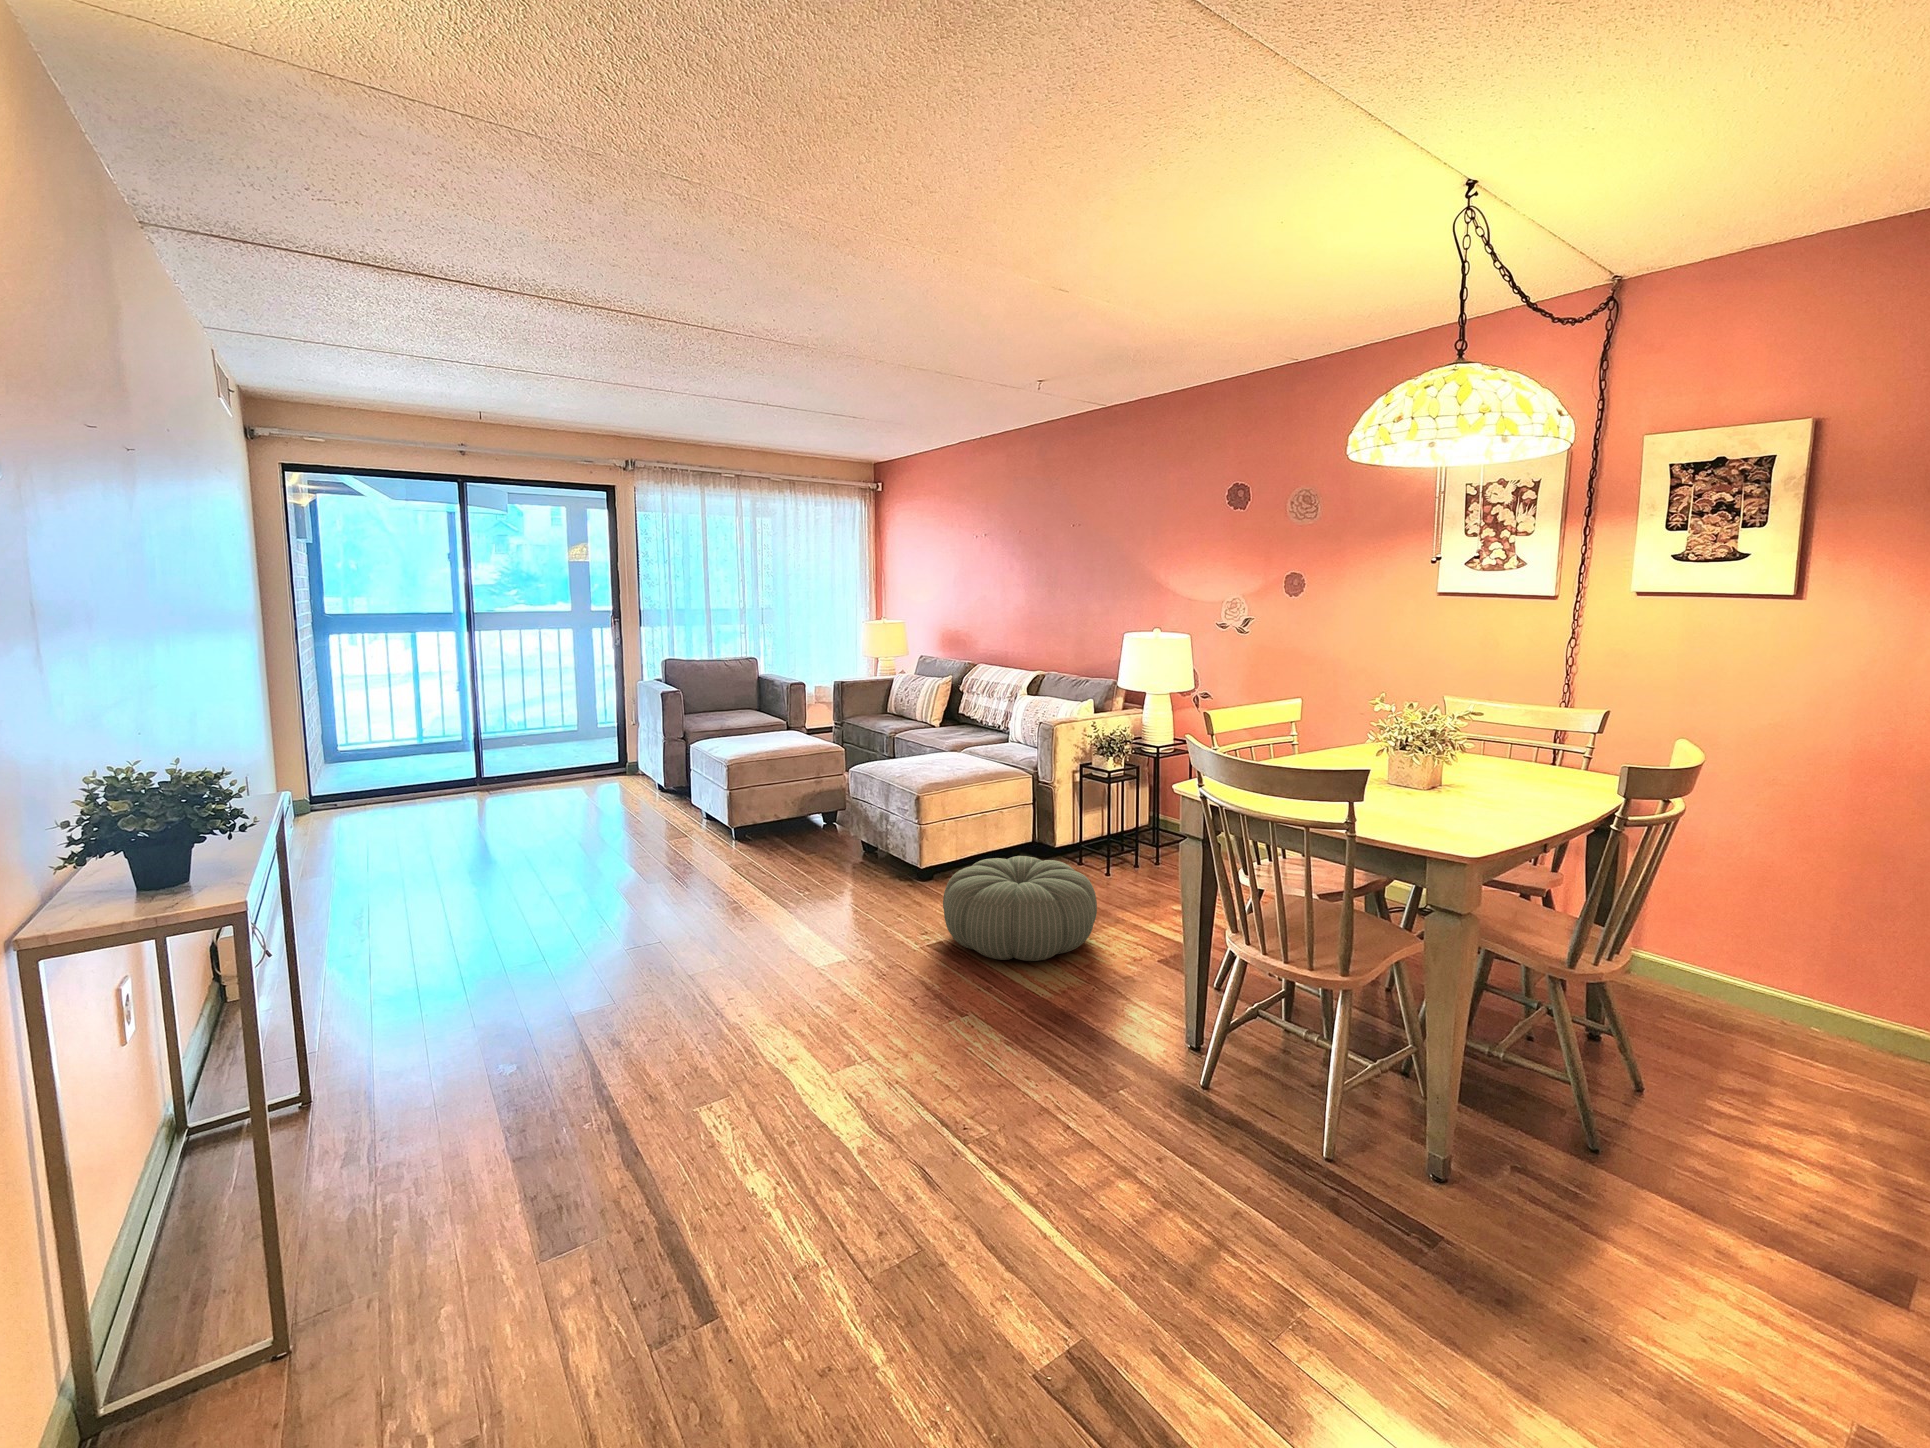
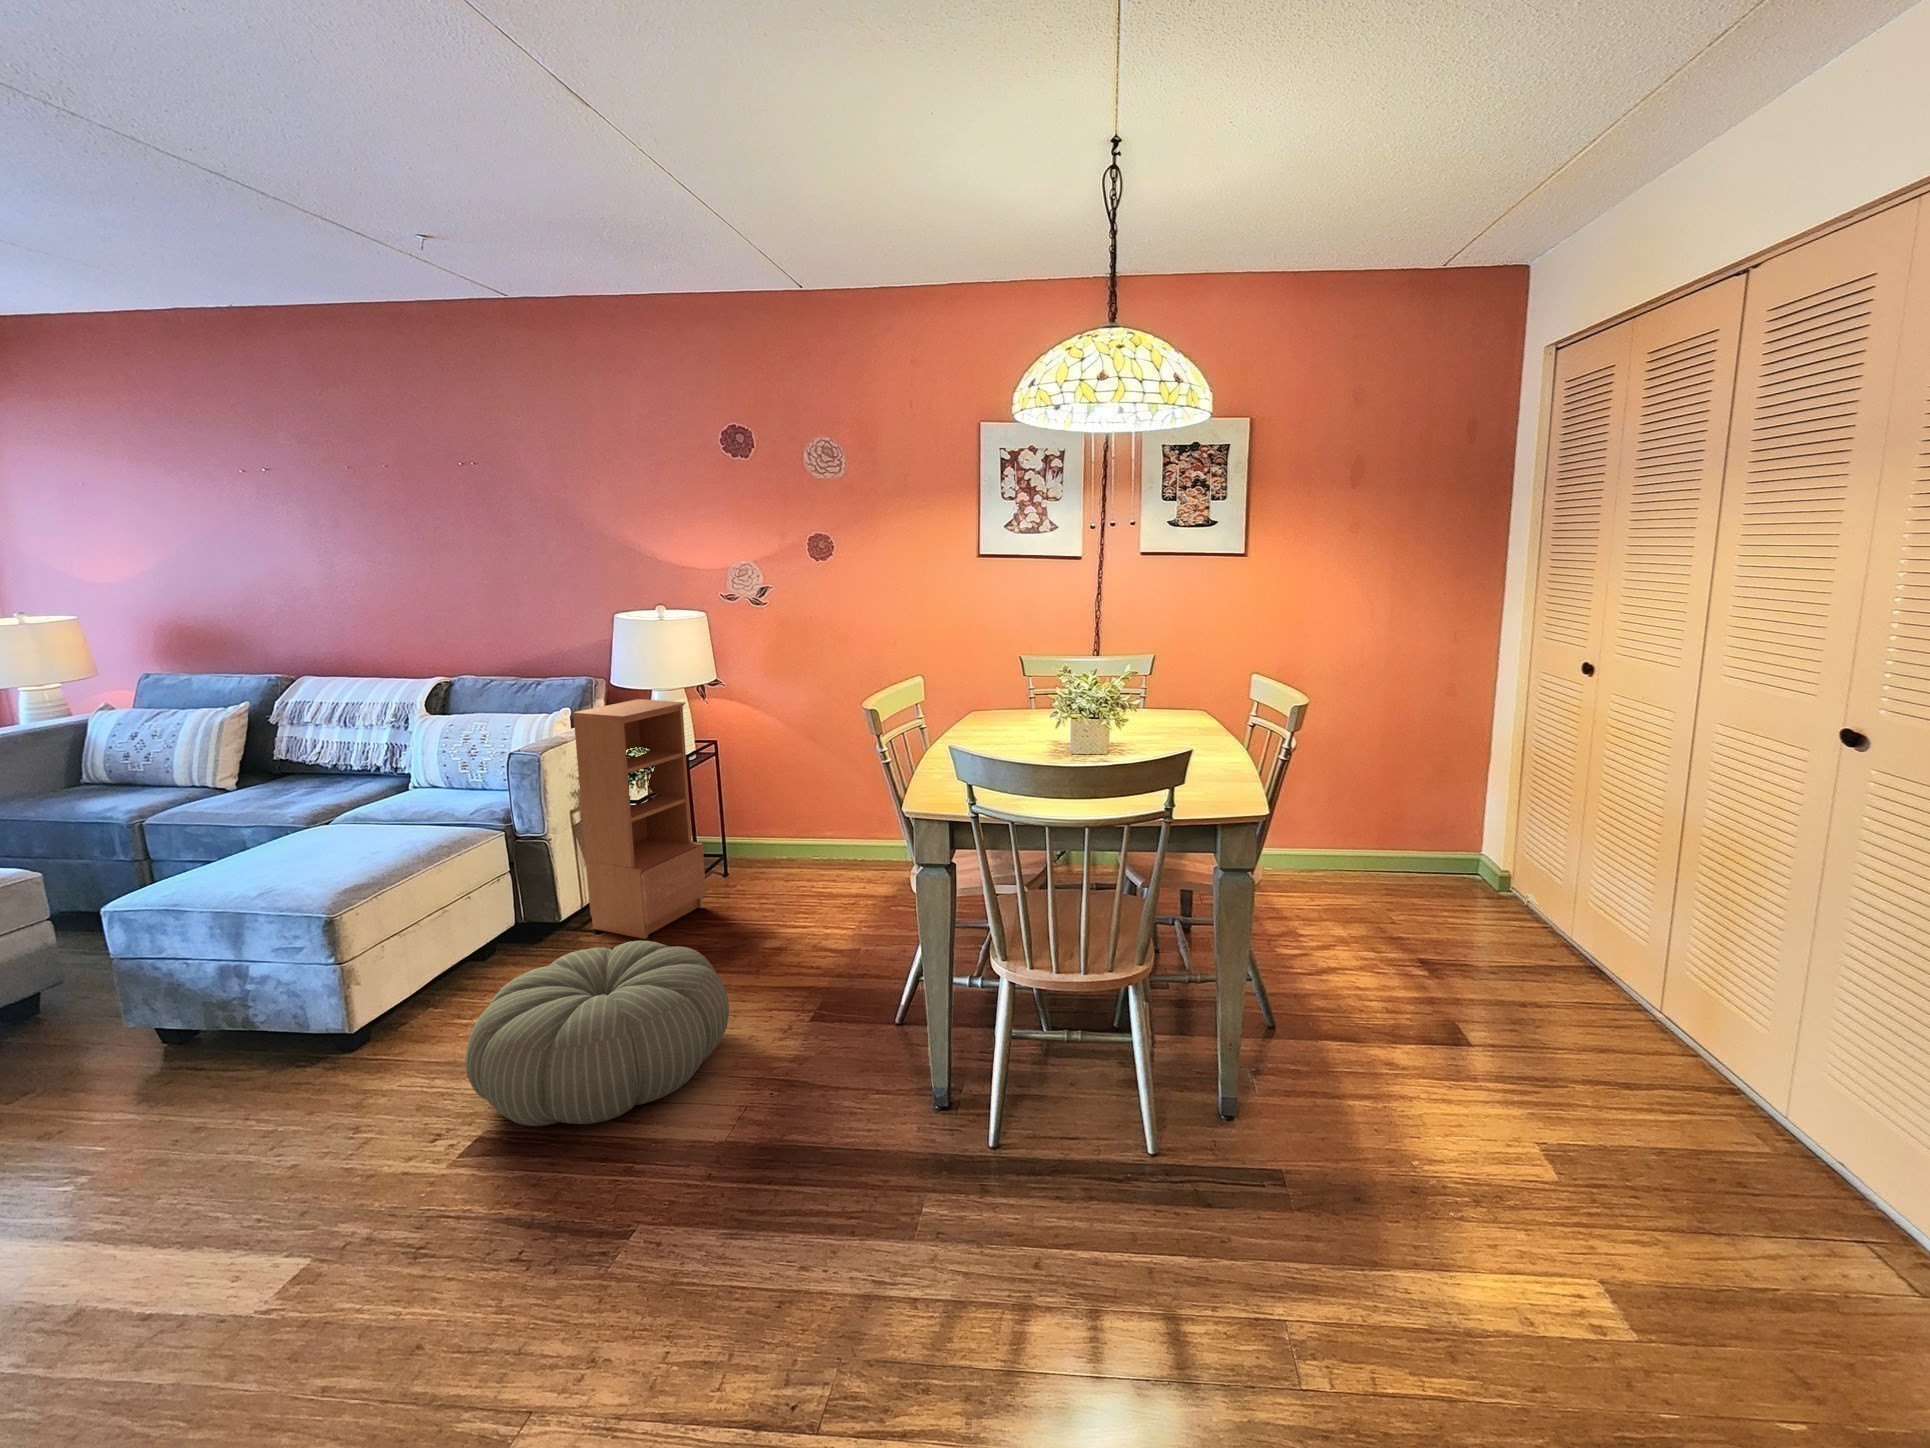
bookcase: none [1075,699,1154,874] -> present [573,699,706,939]

